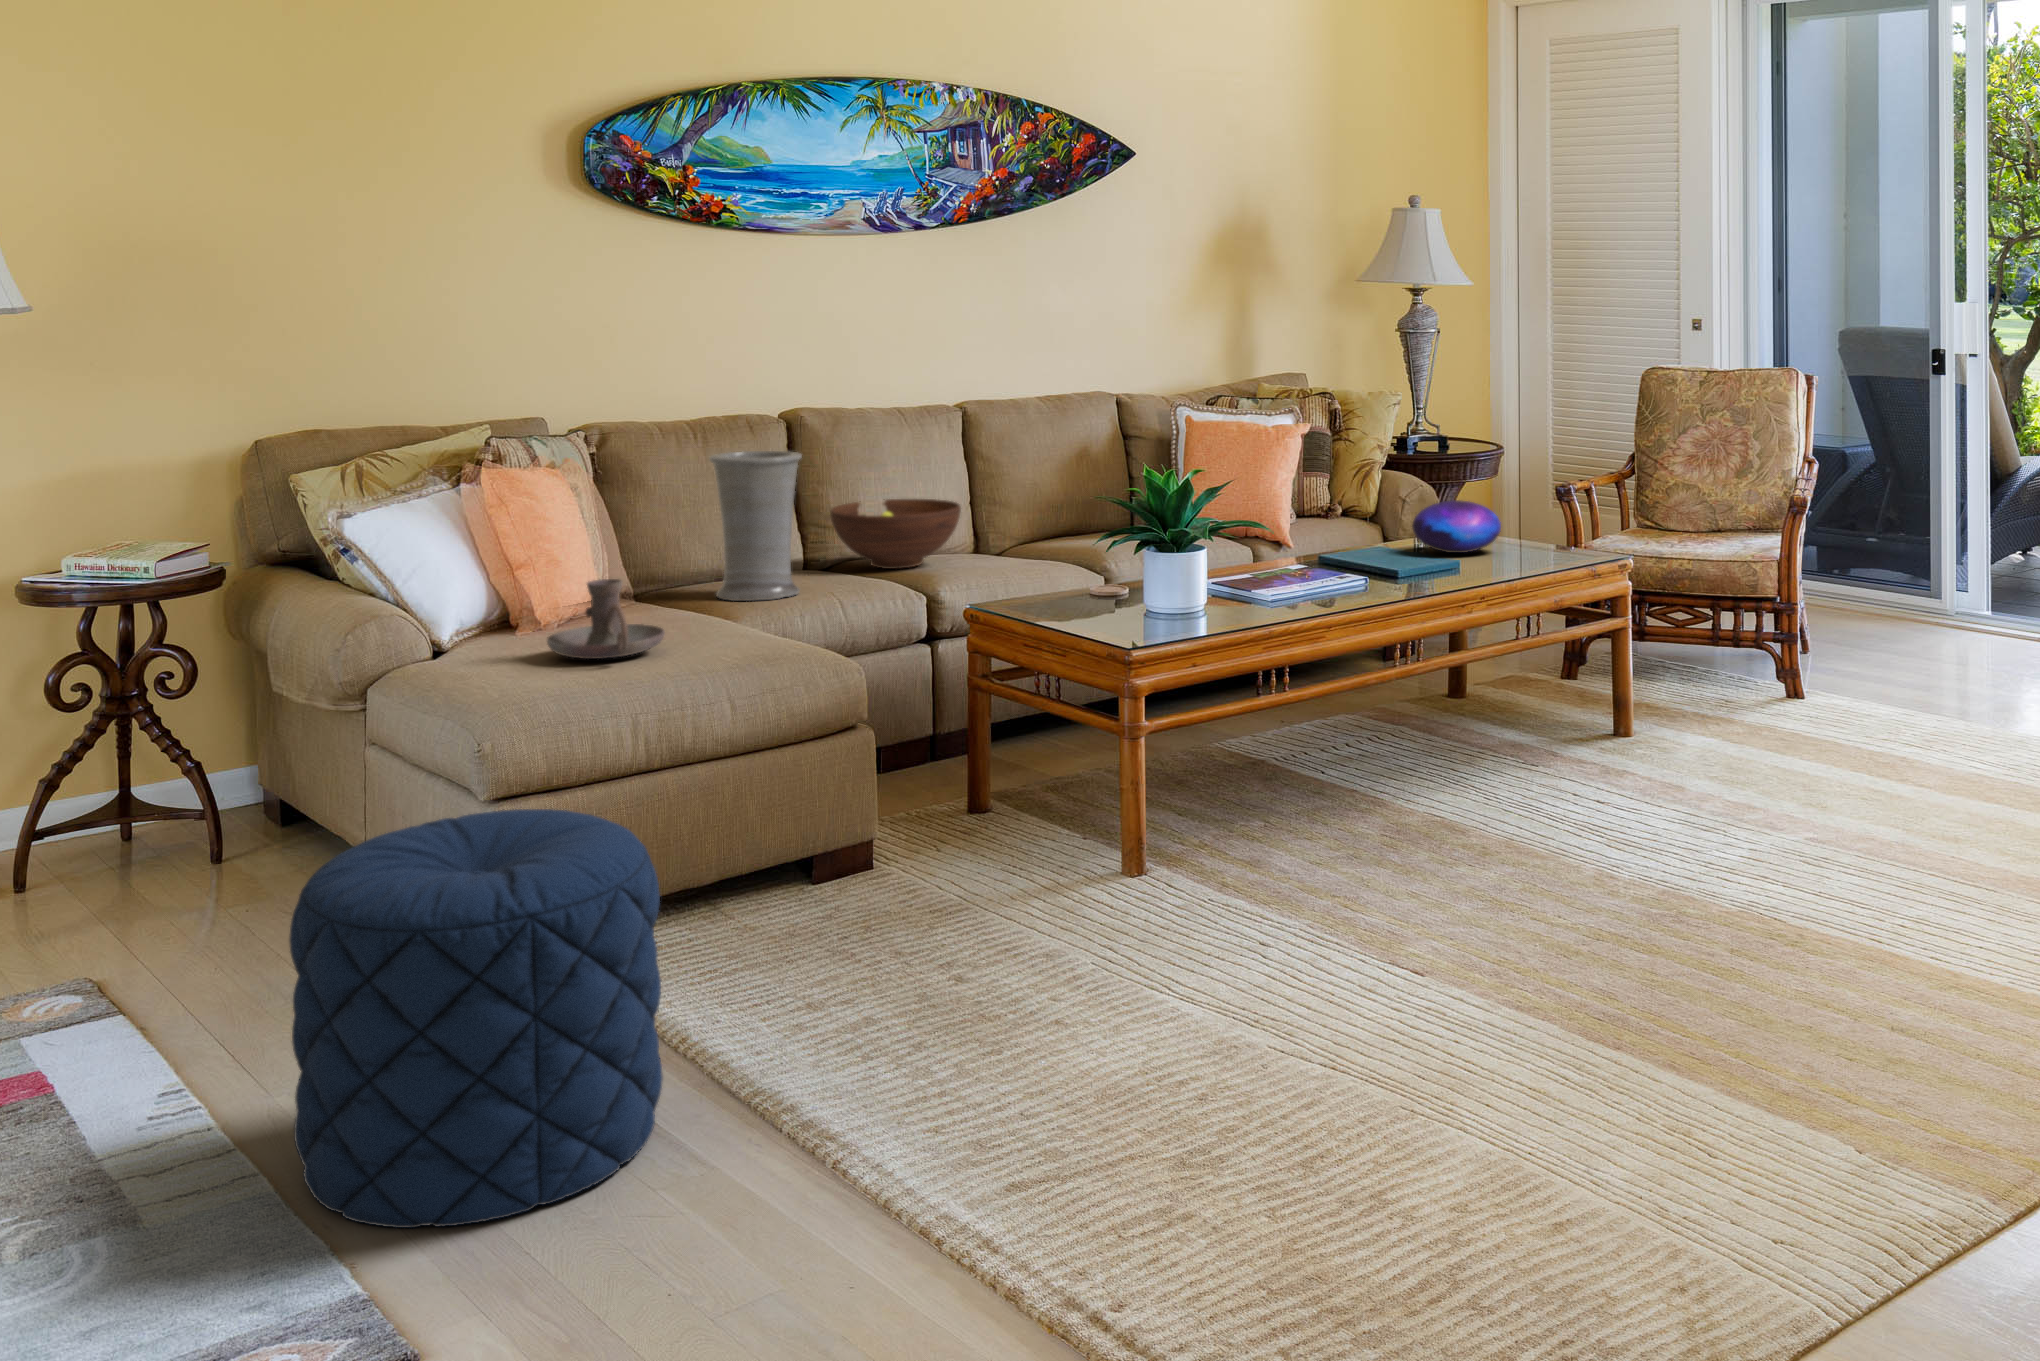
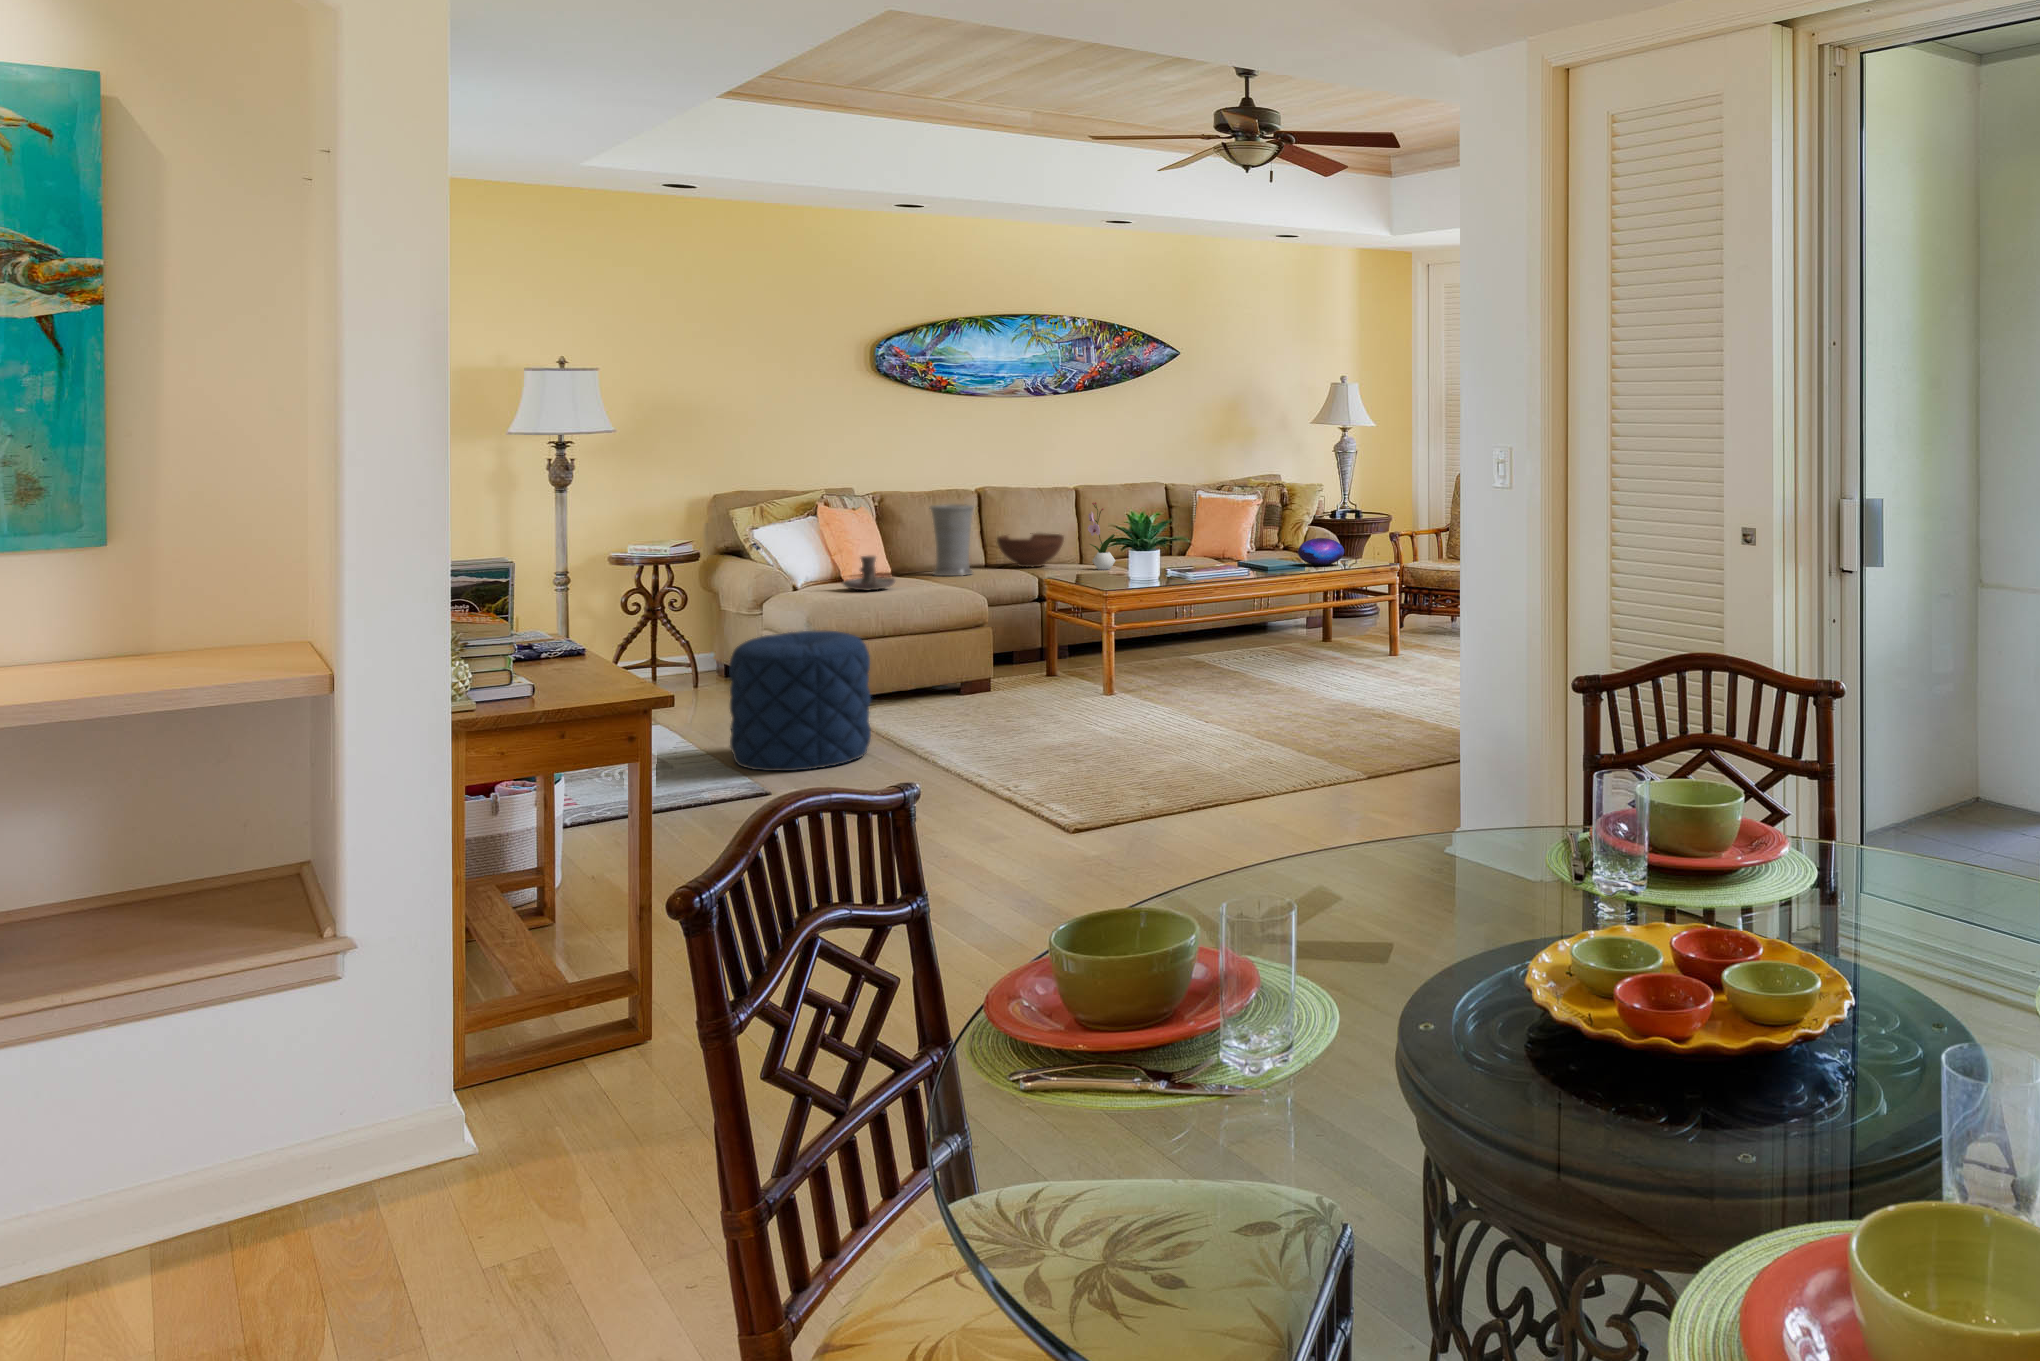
flower arrangement: none [1018,440,1074,574] -> present [1088,502,1116,570]

